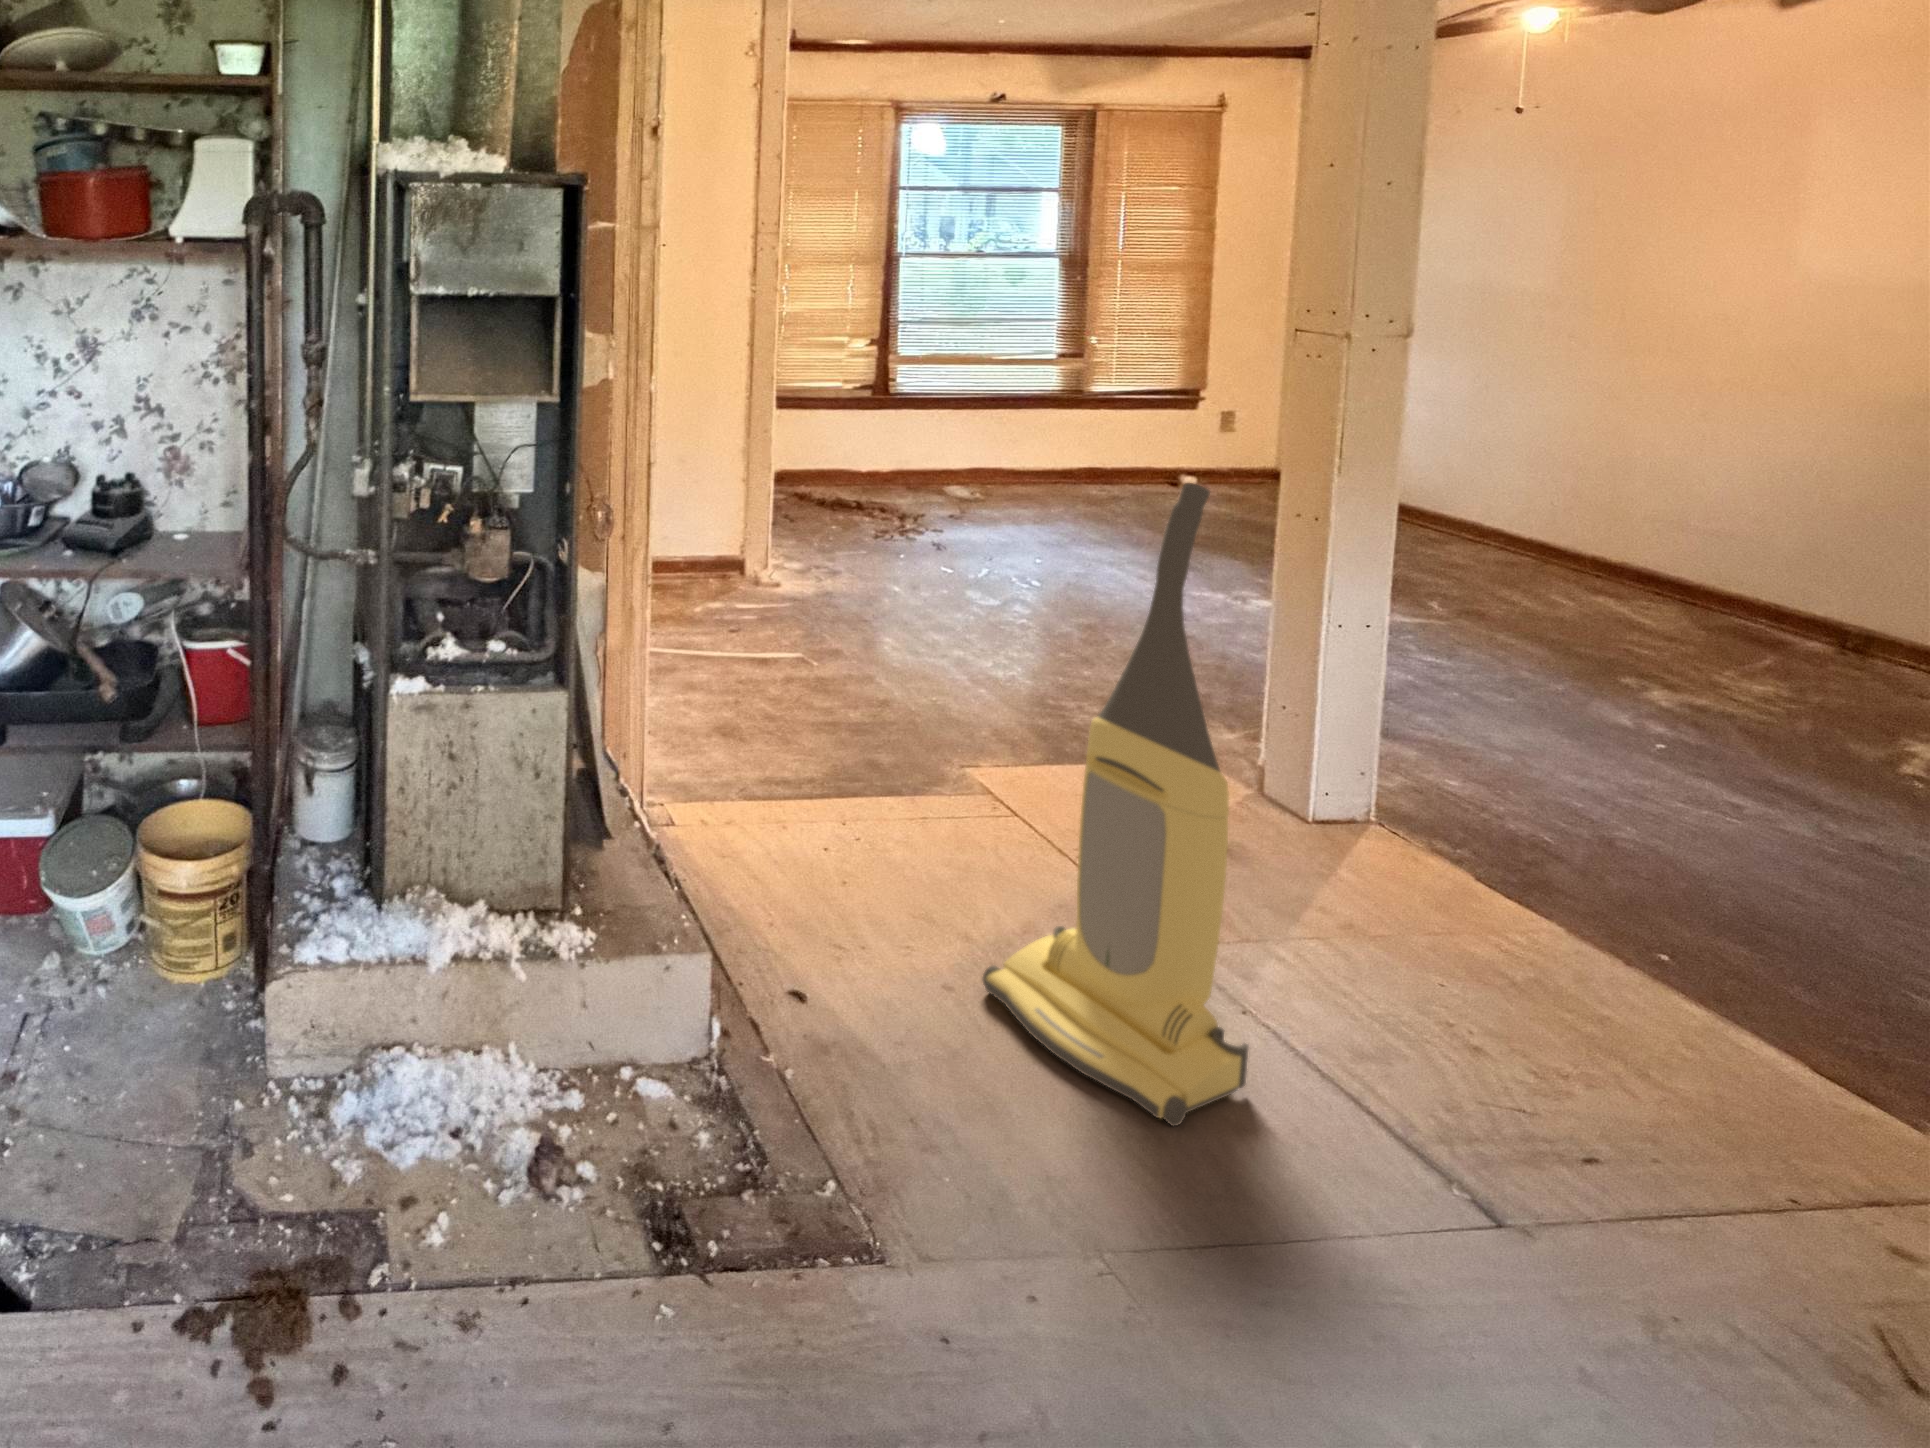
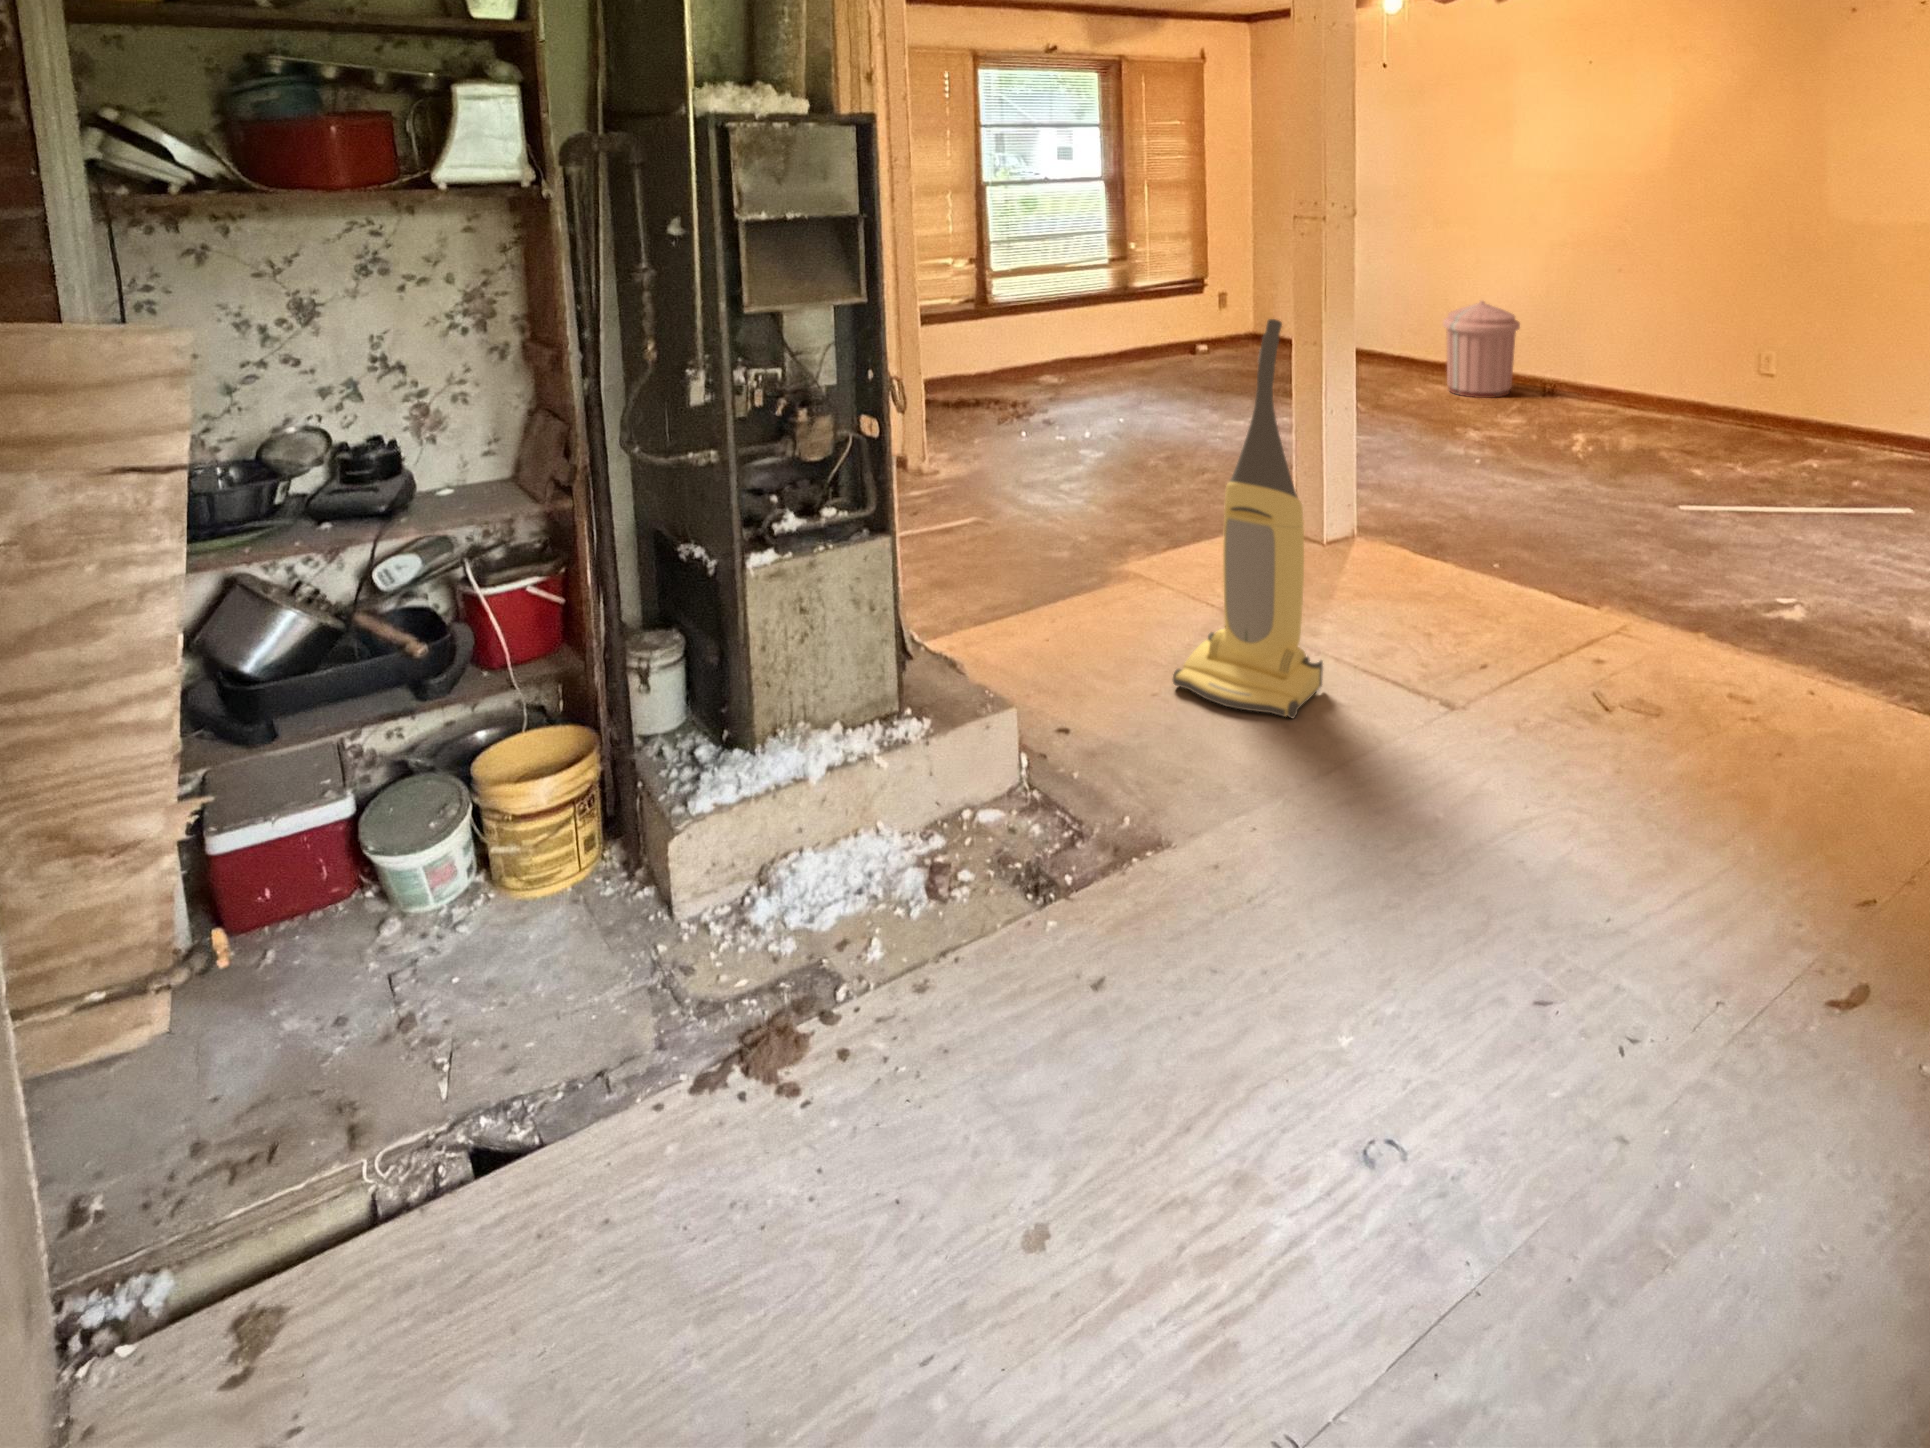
trash can: none [1635,476,1820,642] -> present [1443,301,1520,398]

